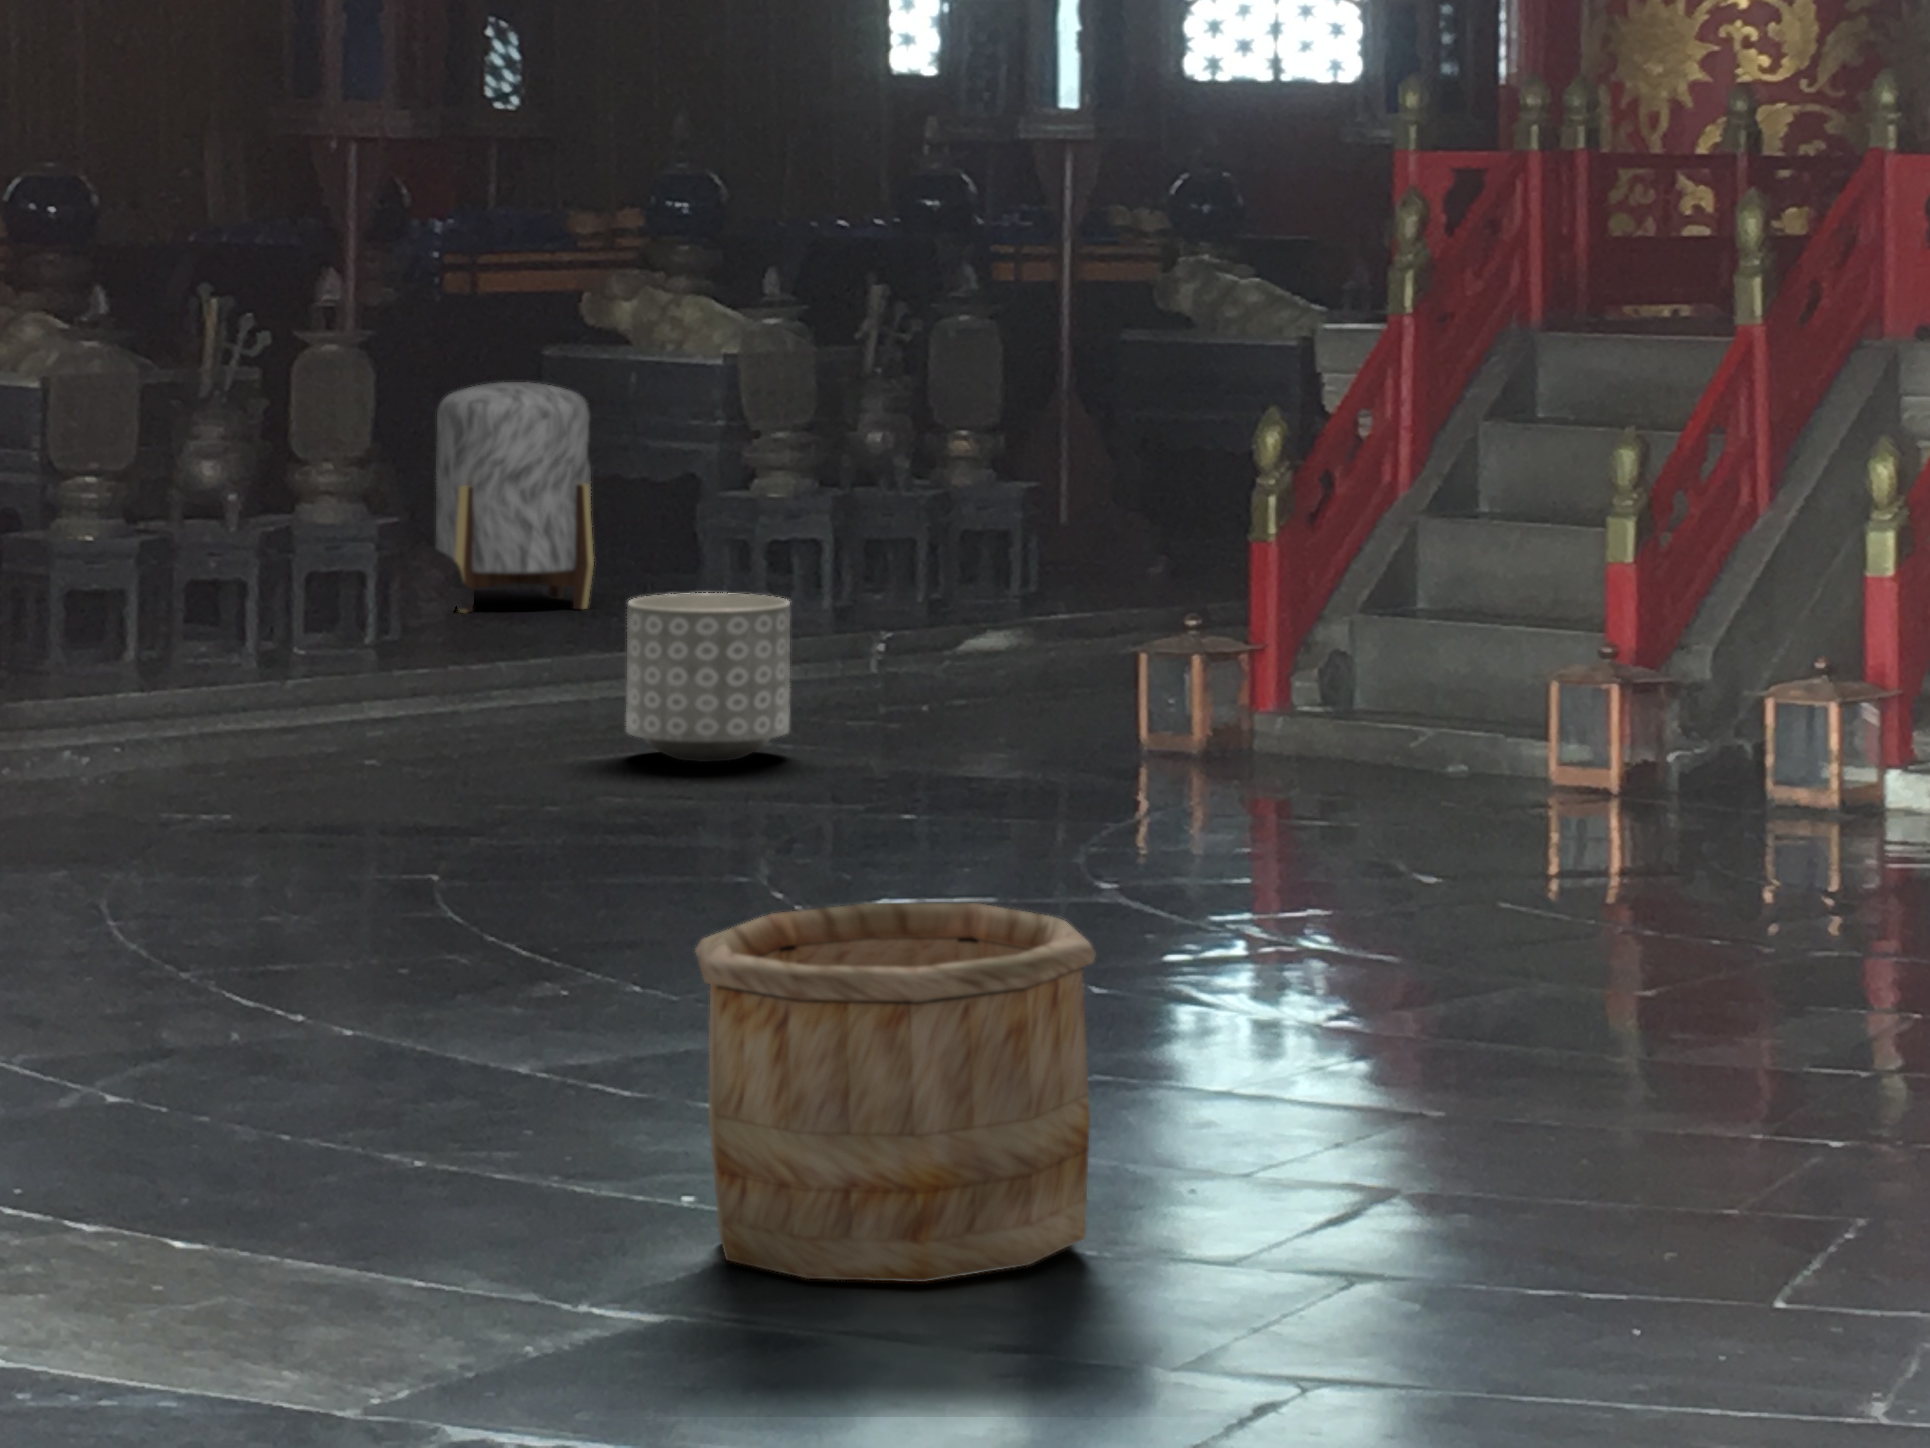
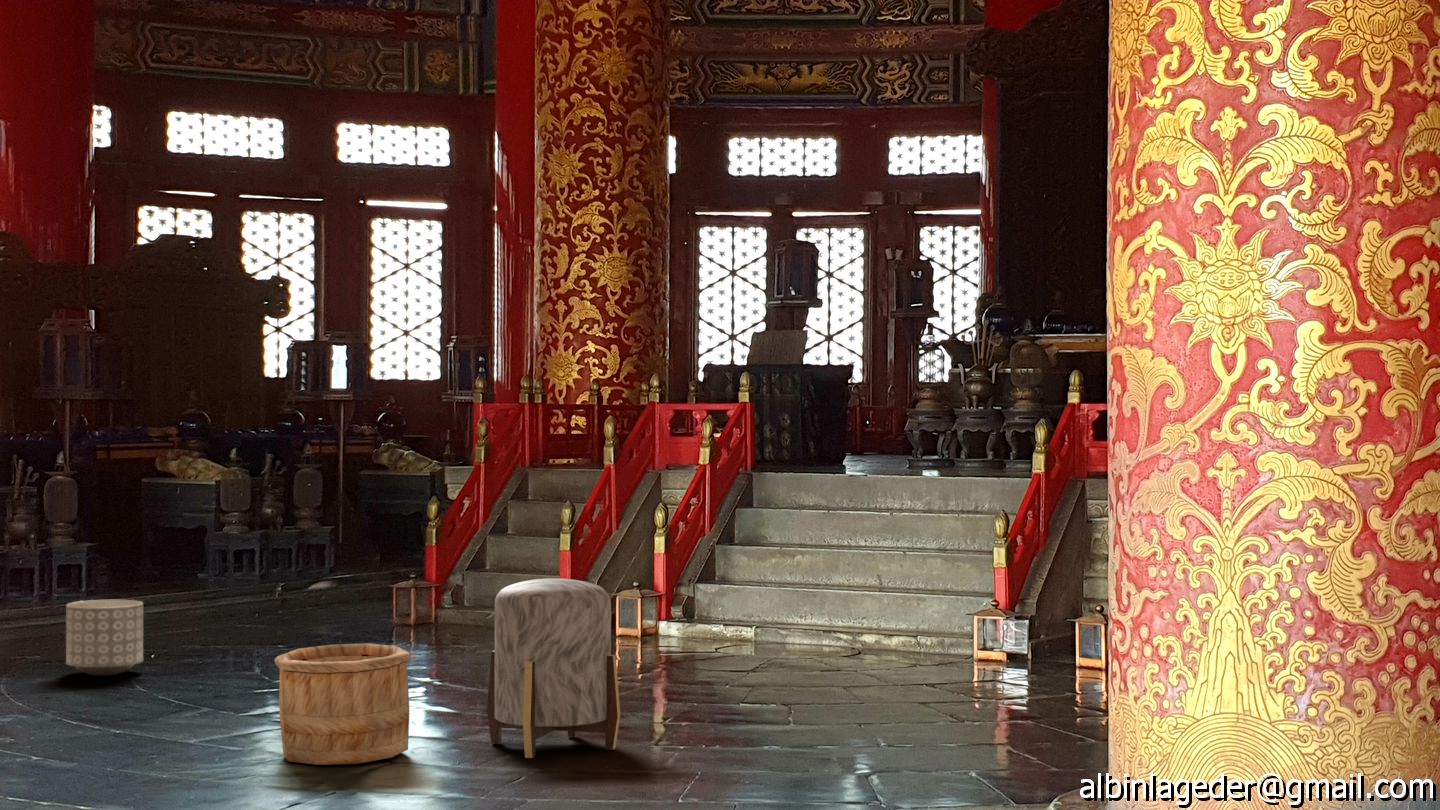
stool: present [436,382,594,612] -> present [487,578,620,758]
planter: present [626,593,790,762] -> present [66,600,143,676]

